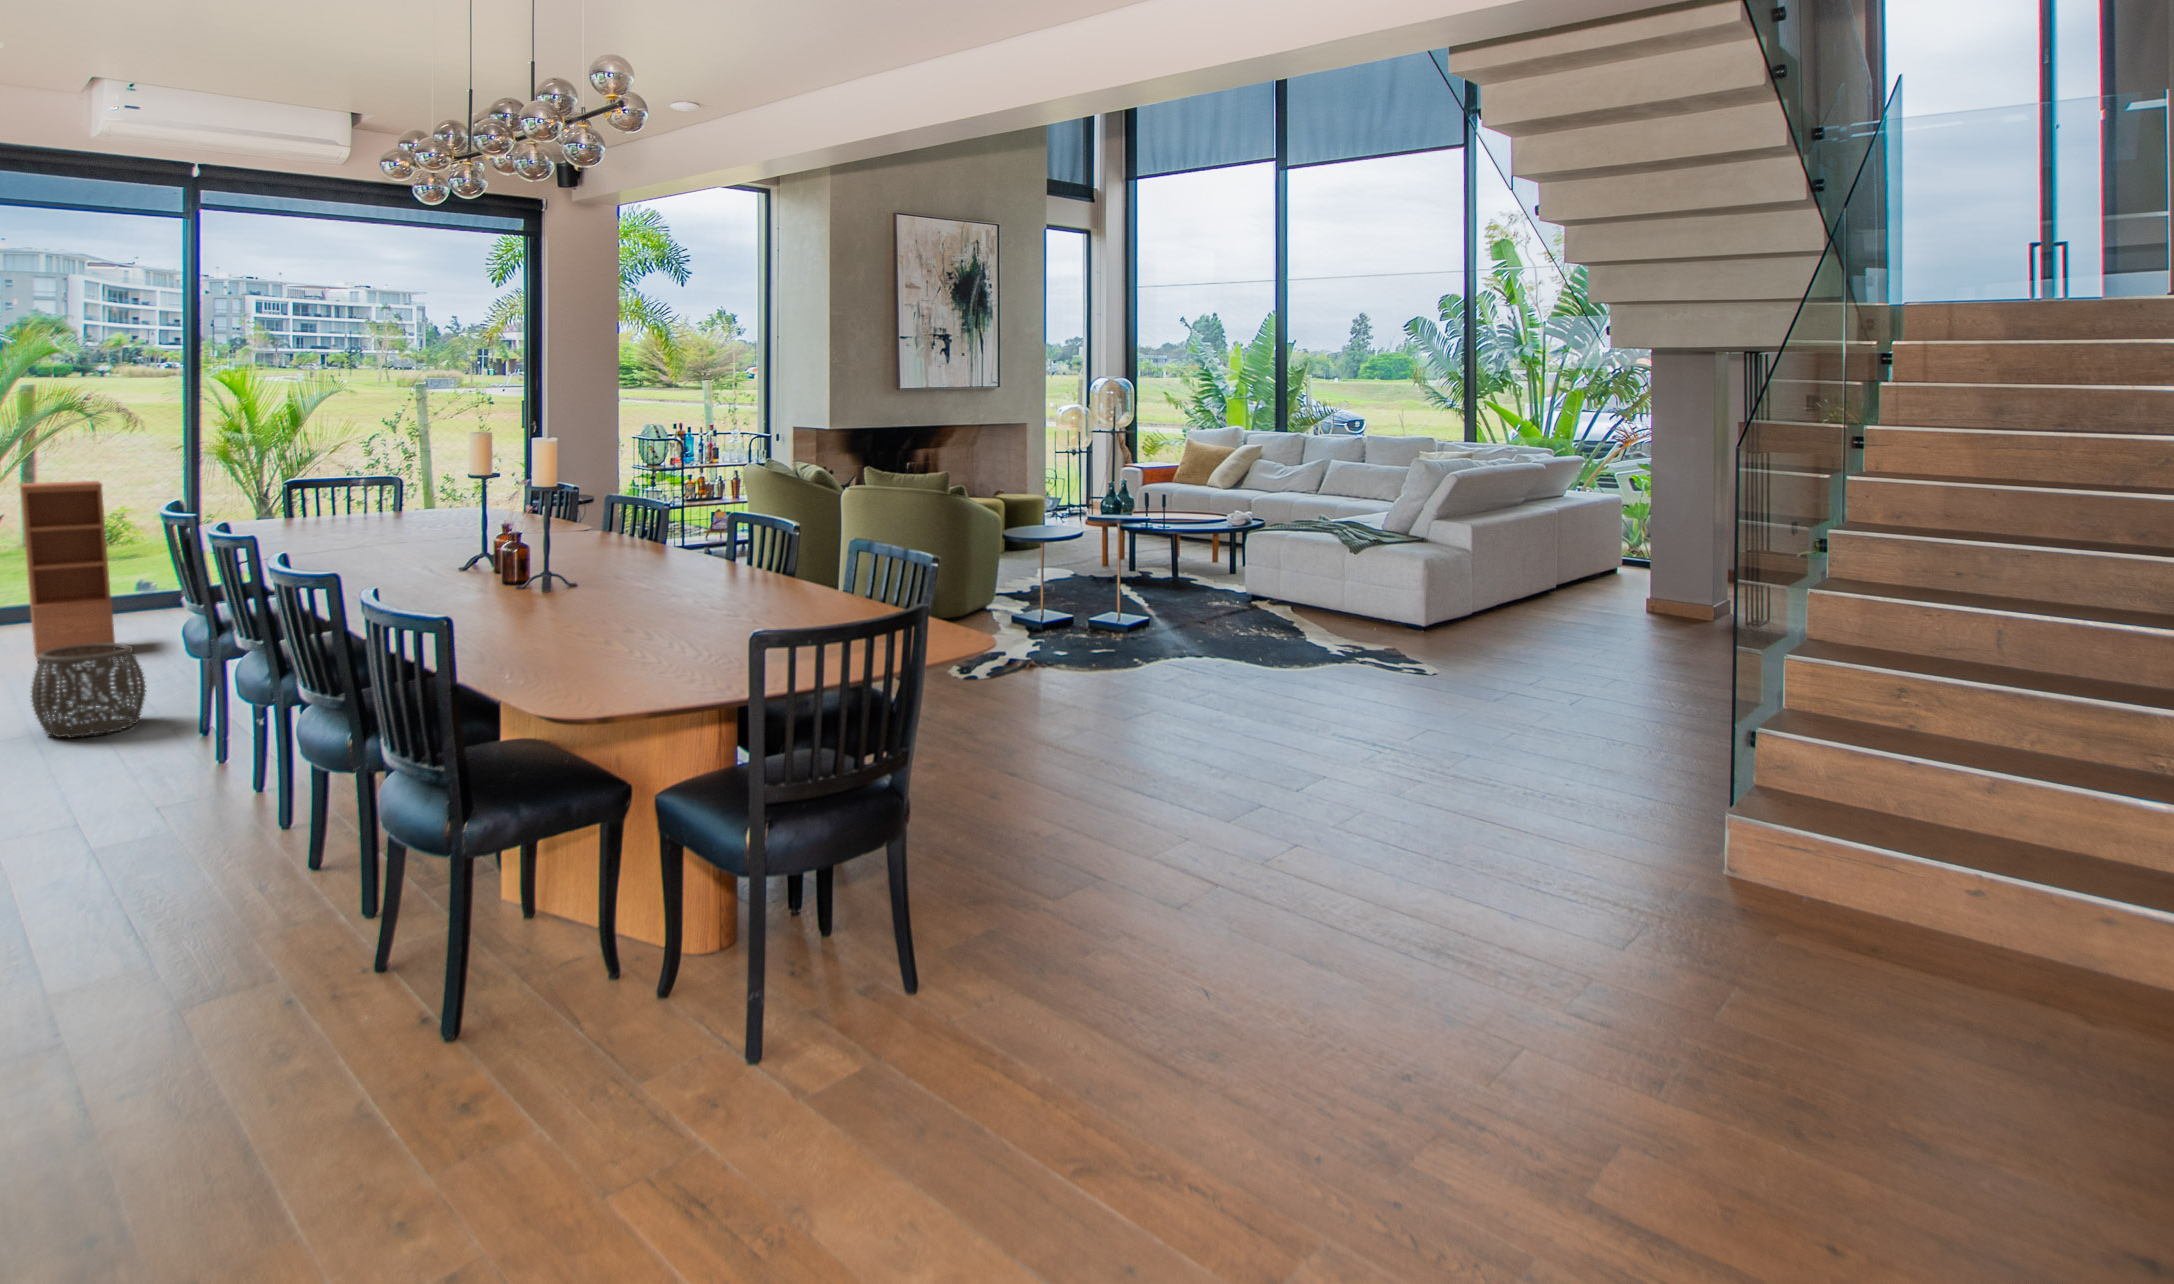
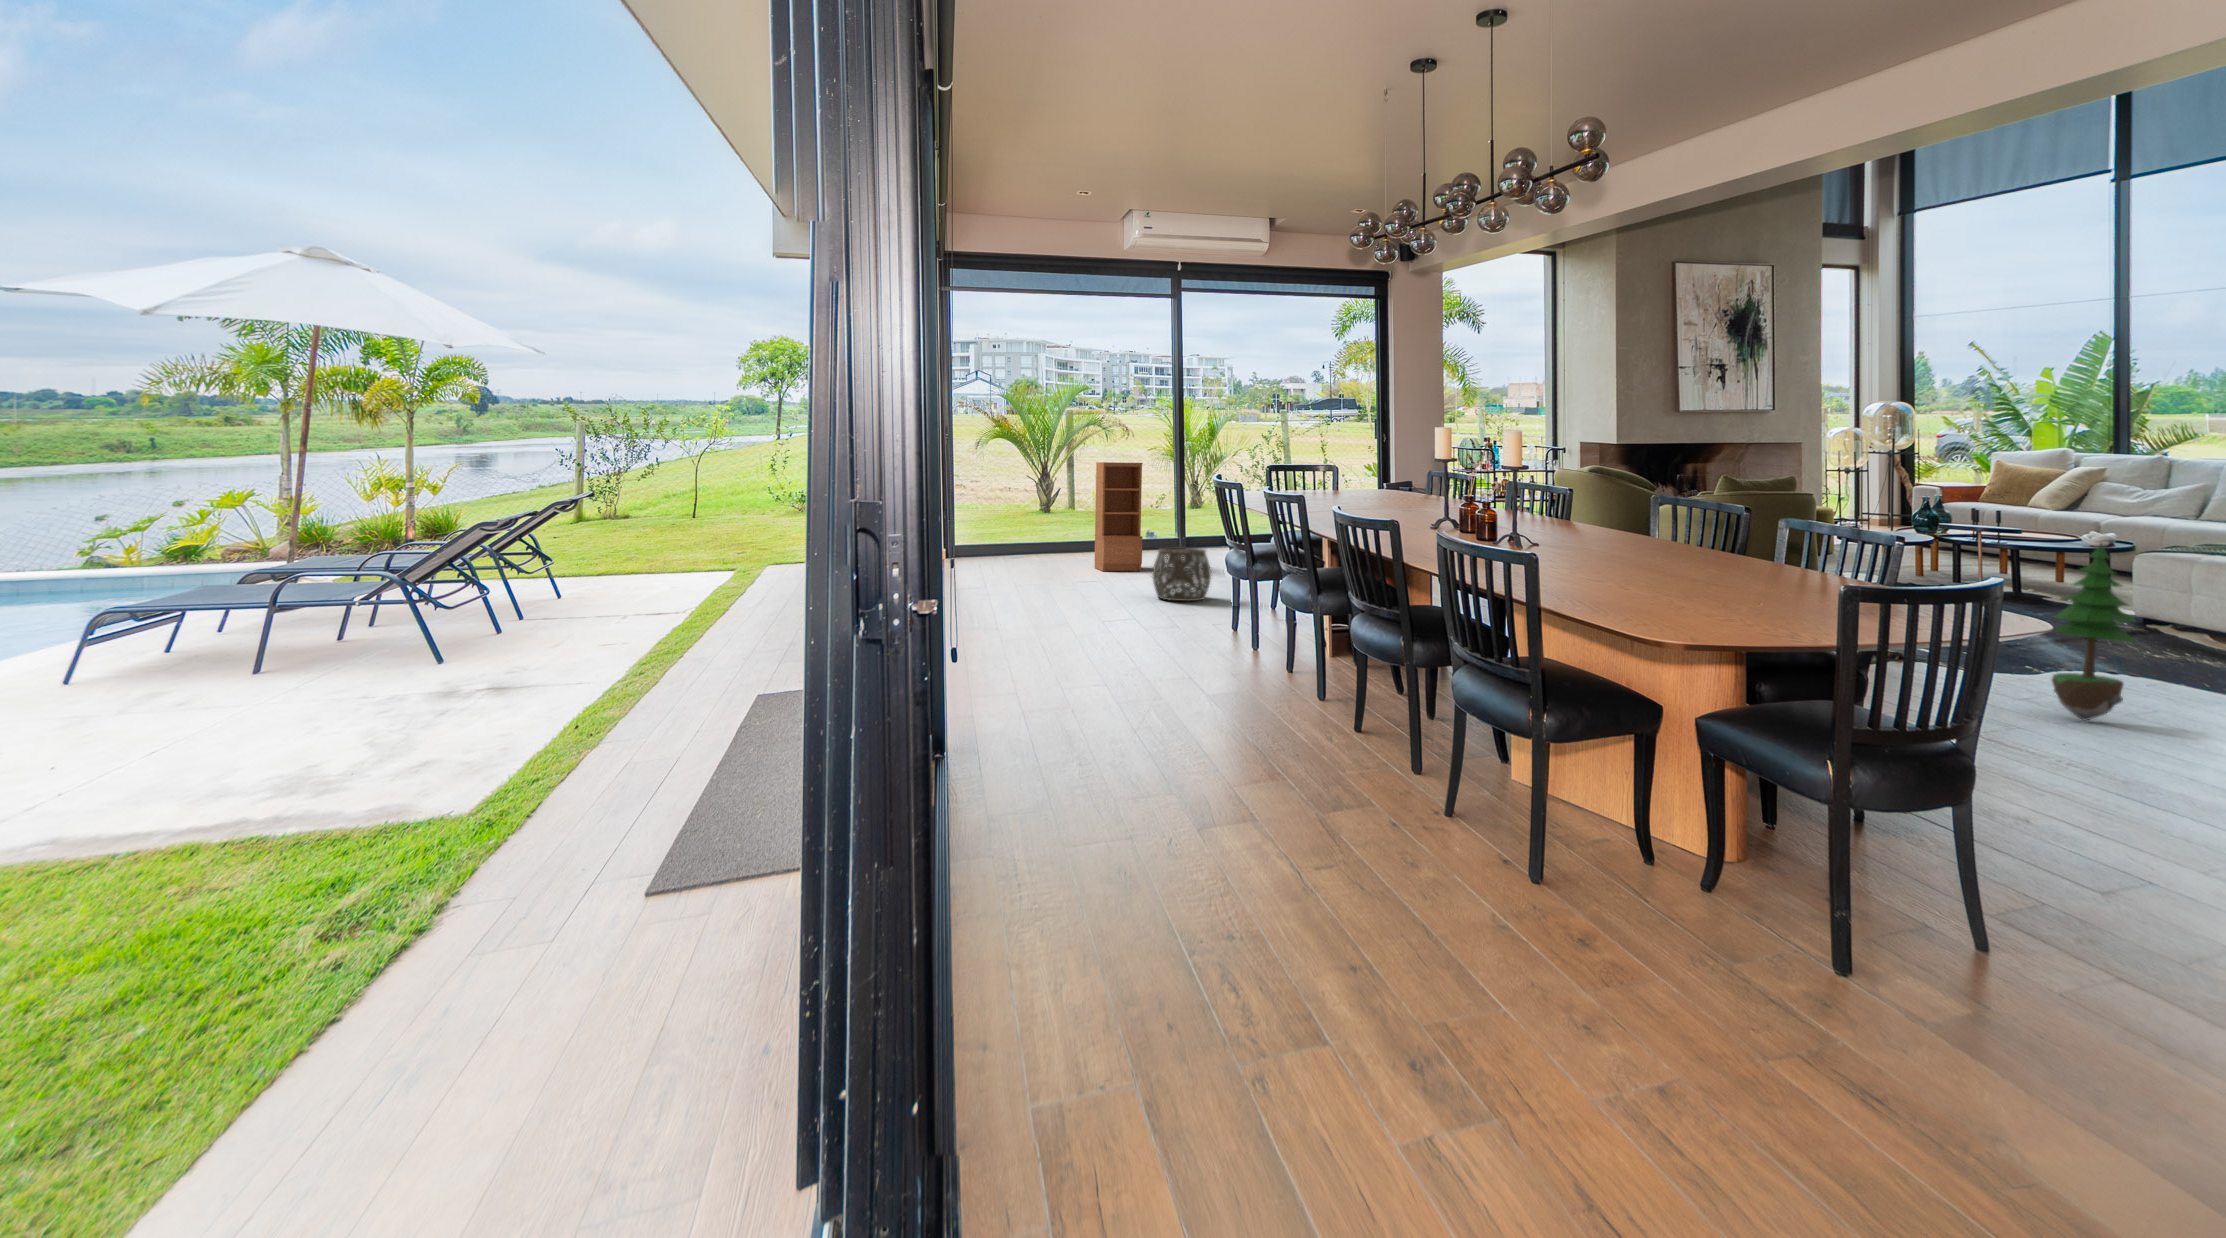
potted tree: none [1027,639,1101,841] -> present [2052,544,2136,720]

